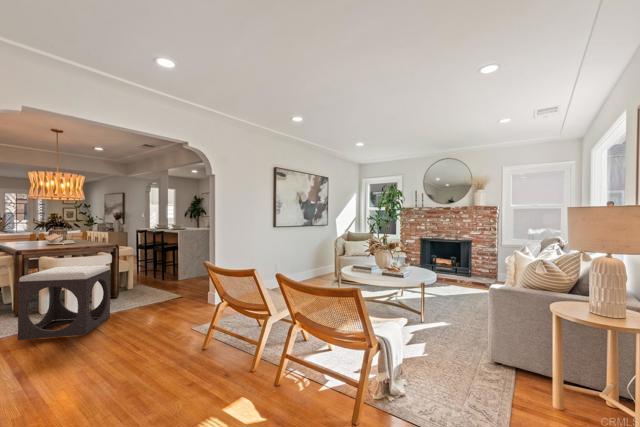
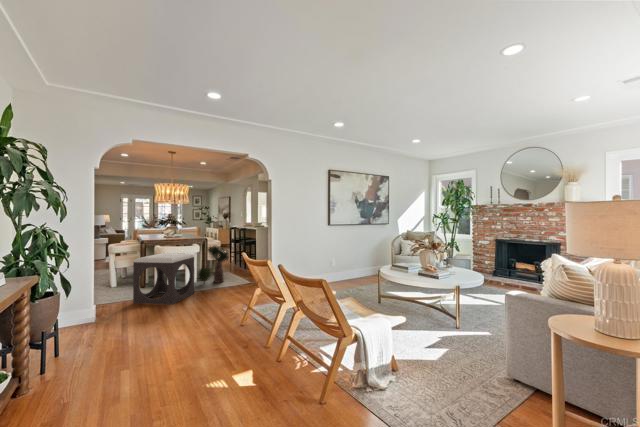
potted plant: none [106,253,151,303] -> present [198,246,229,283]

